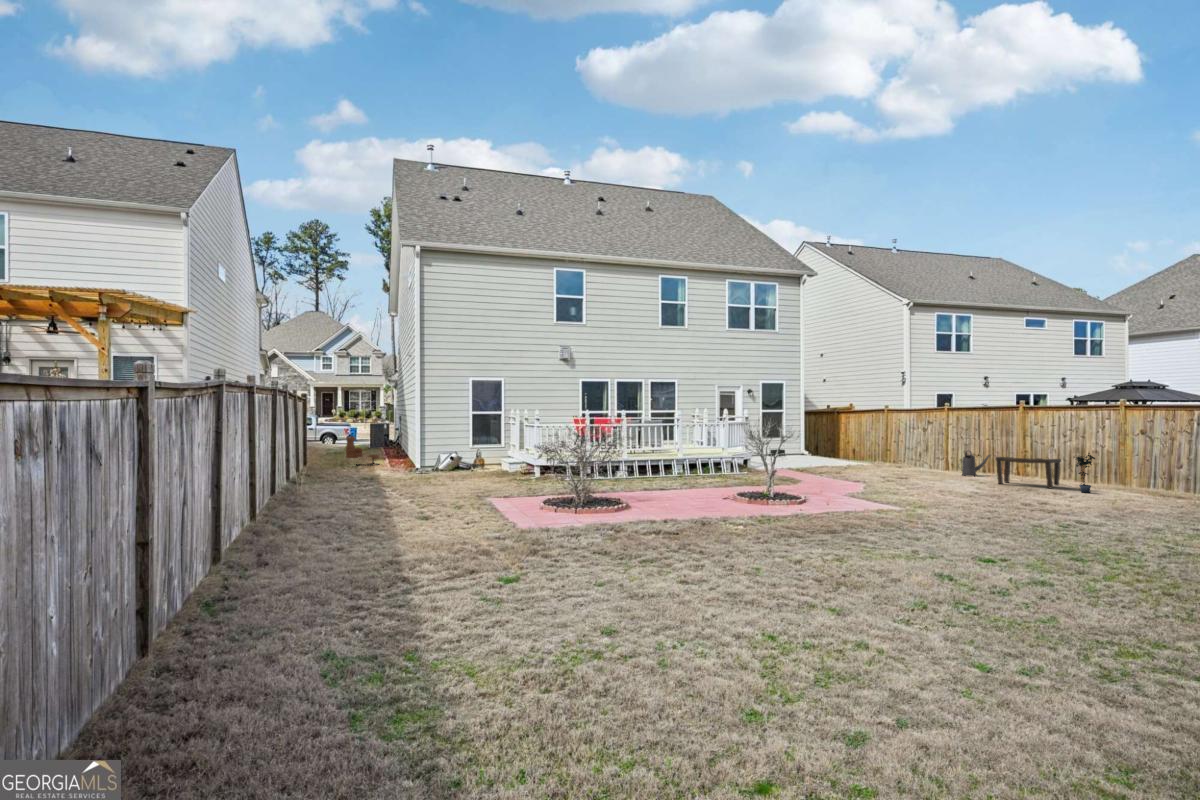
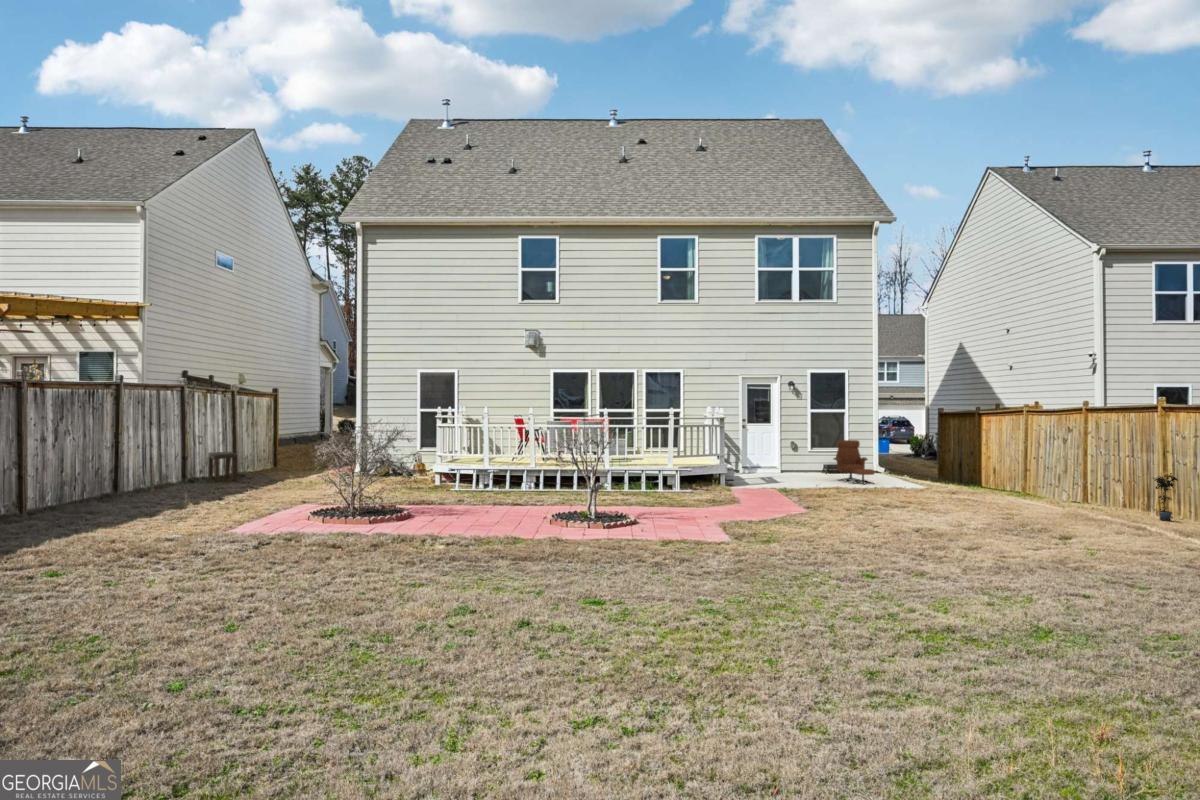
lounge chair: present [346,436,379,465] -> present [834,440,875,484]
watering can: present [958,451,990,476] -> none [1022,466,1062,498]
bench: present [996,457,1061,488] -> present [208,452,238,481]

